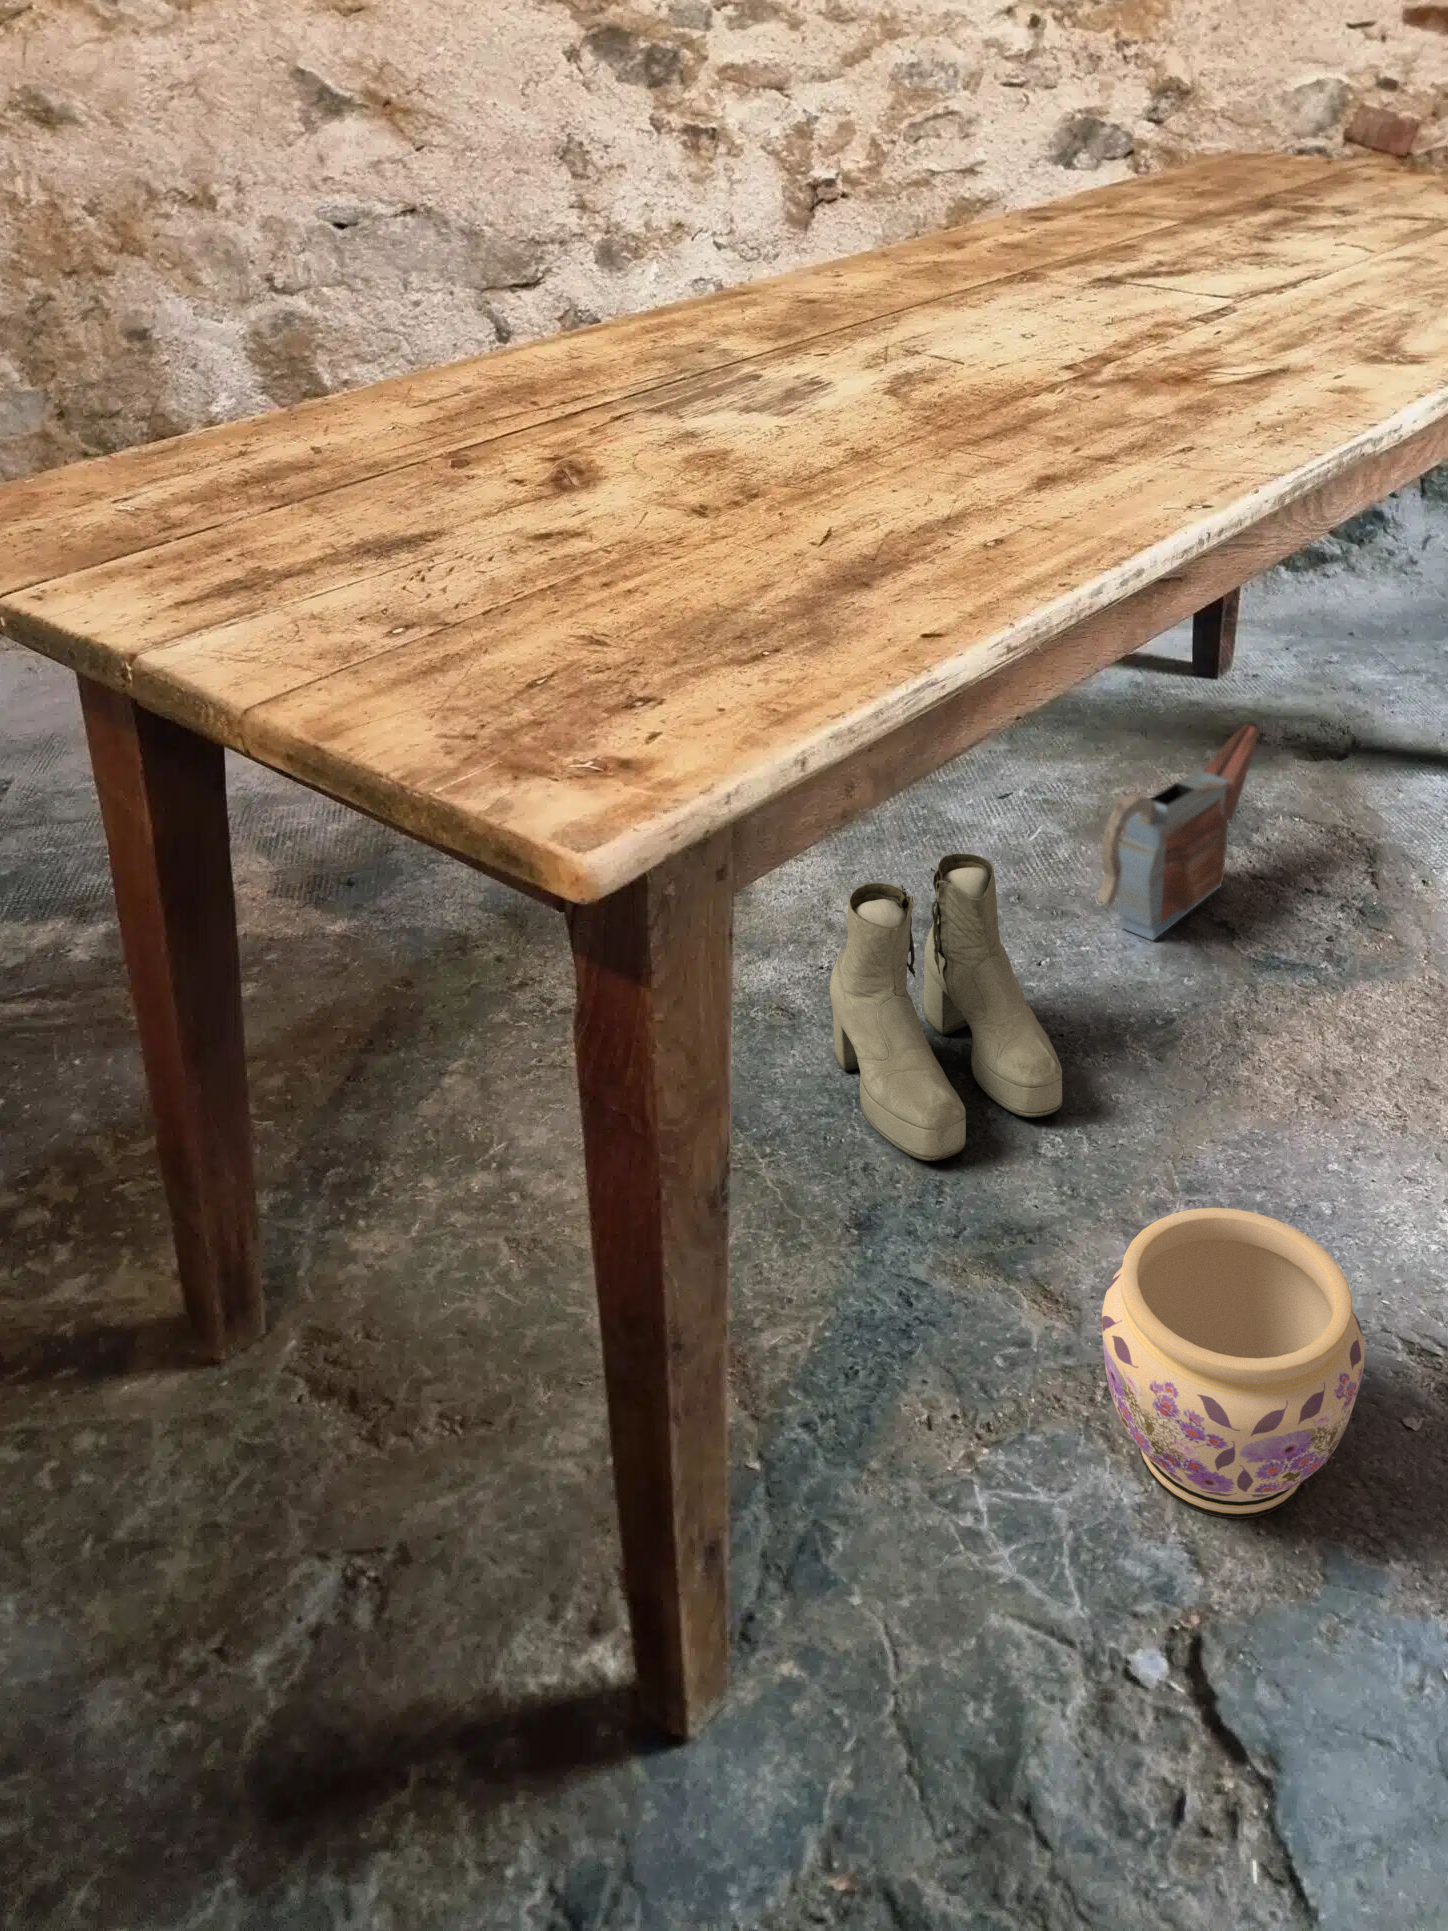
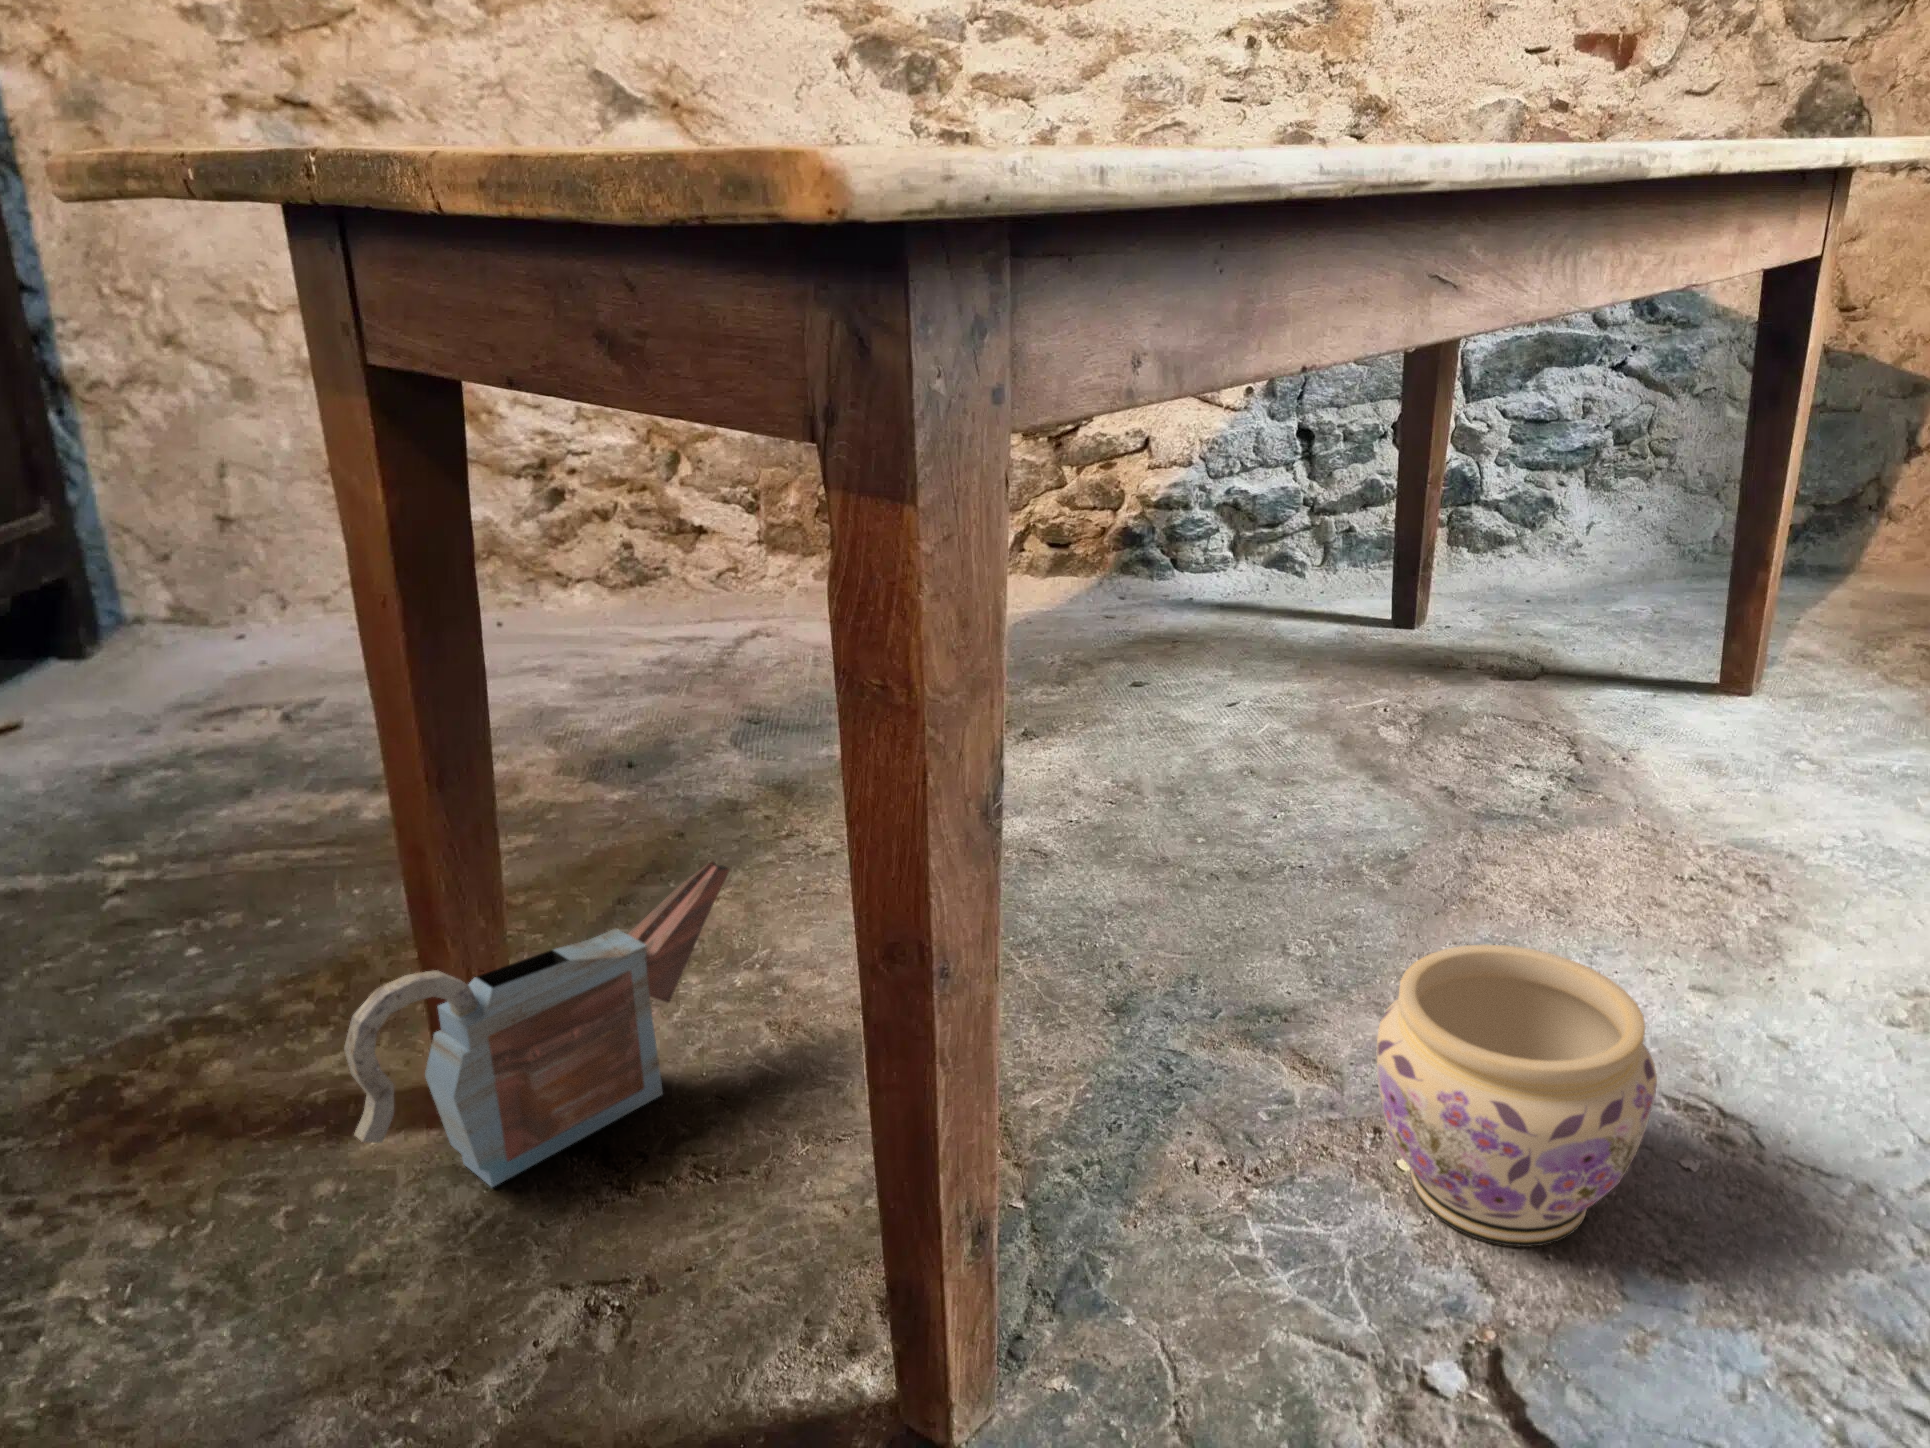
watering can: present [1097,724,1259,940] -> present [344,861,730,1187]
boots: present [830,853,1062,1161] -> none [1080,686,1305,956]

